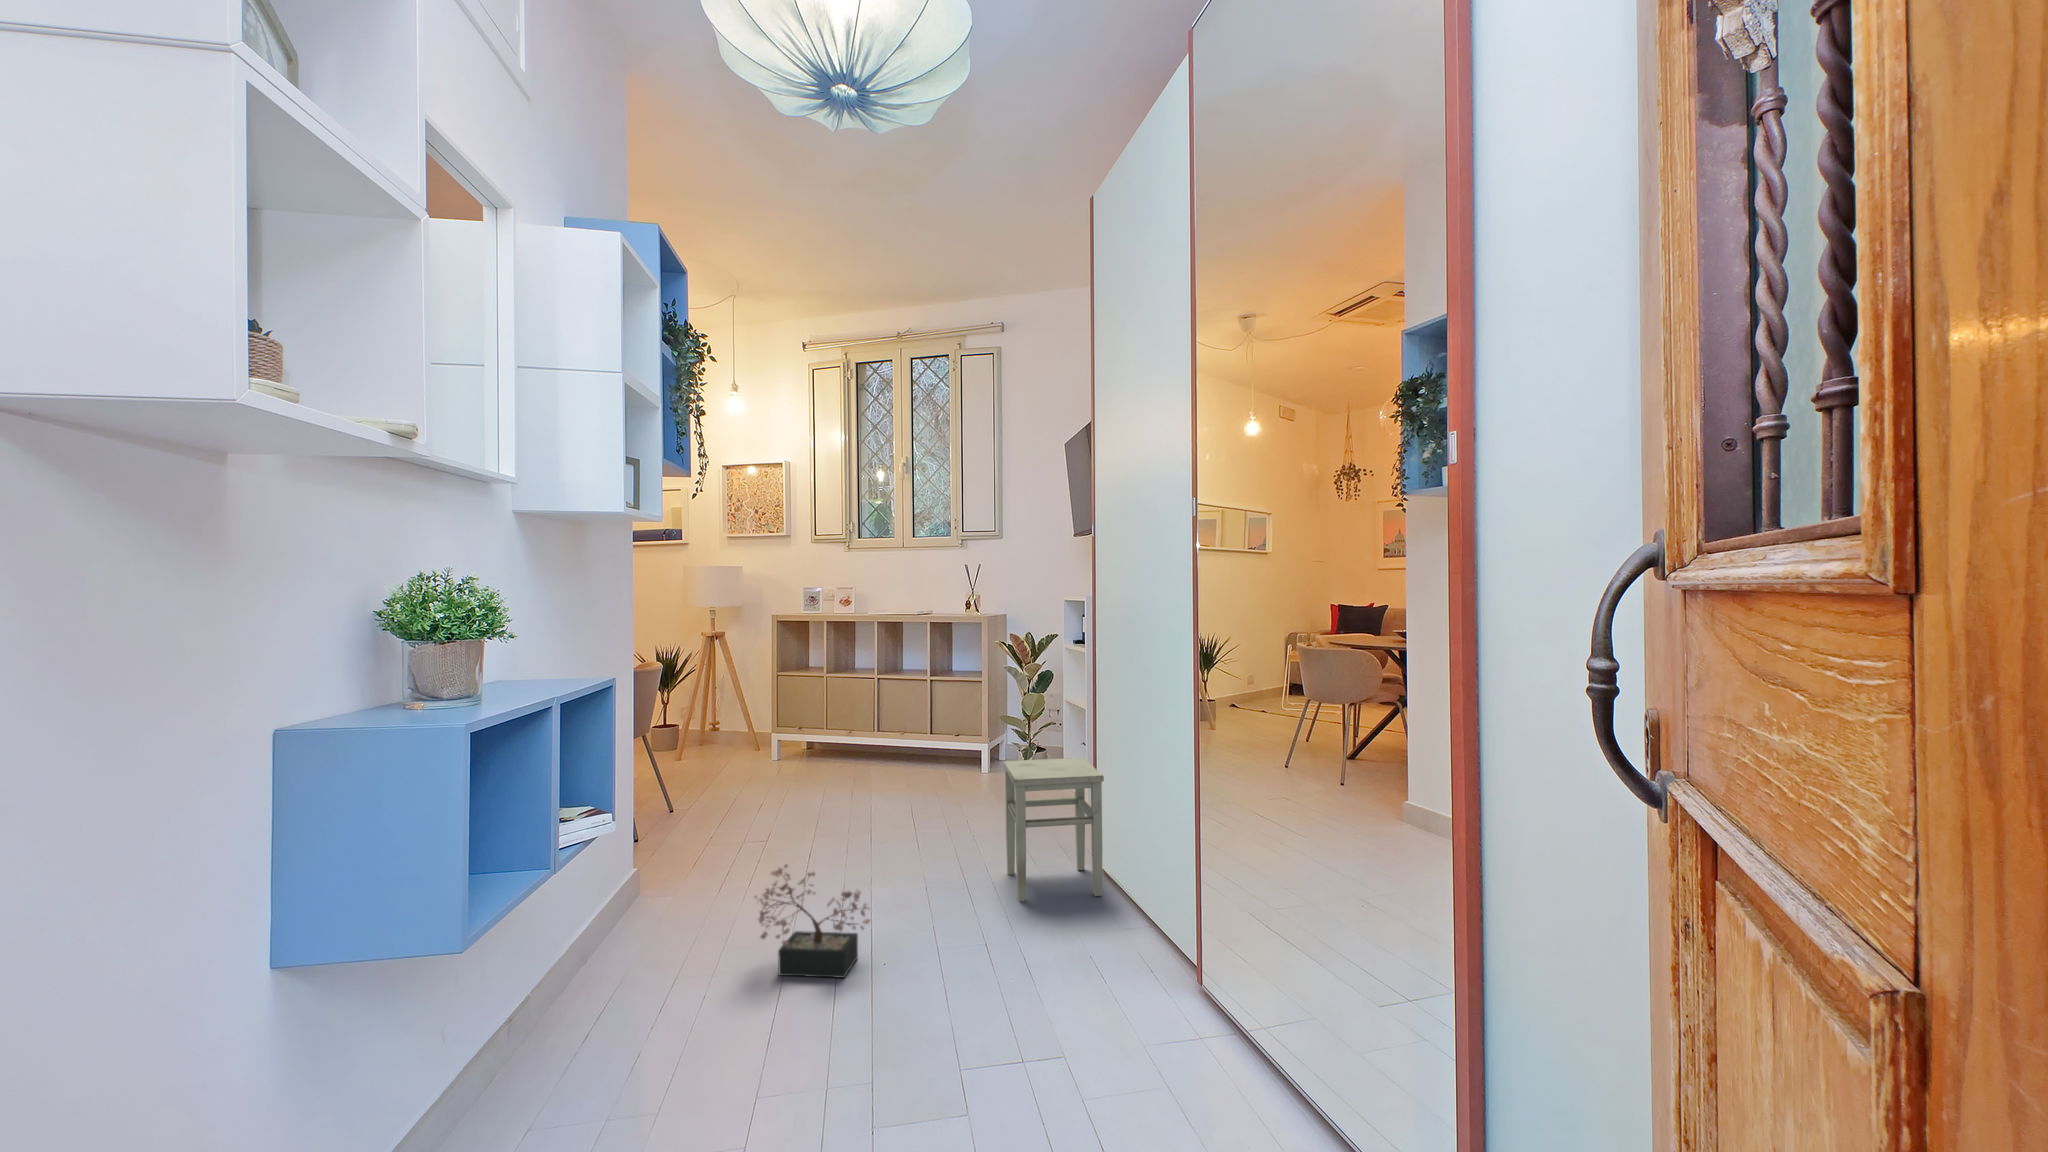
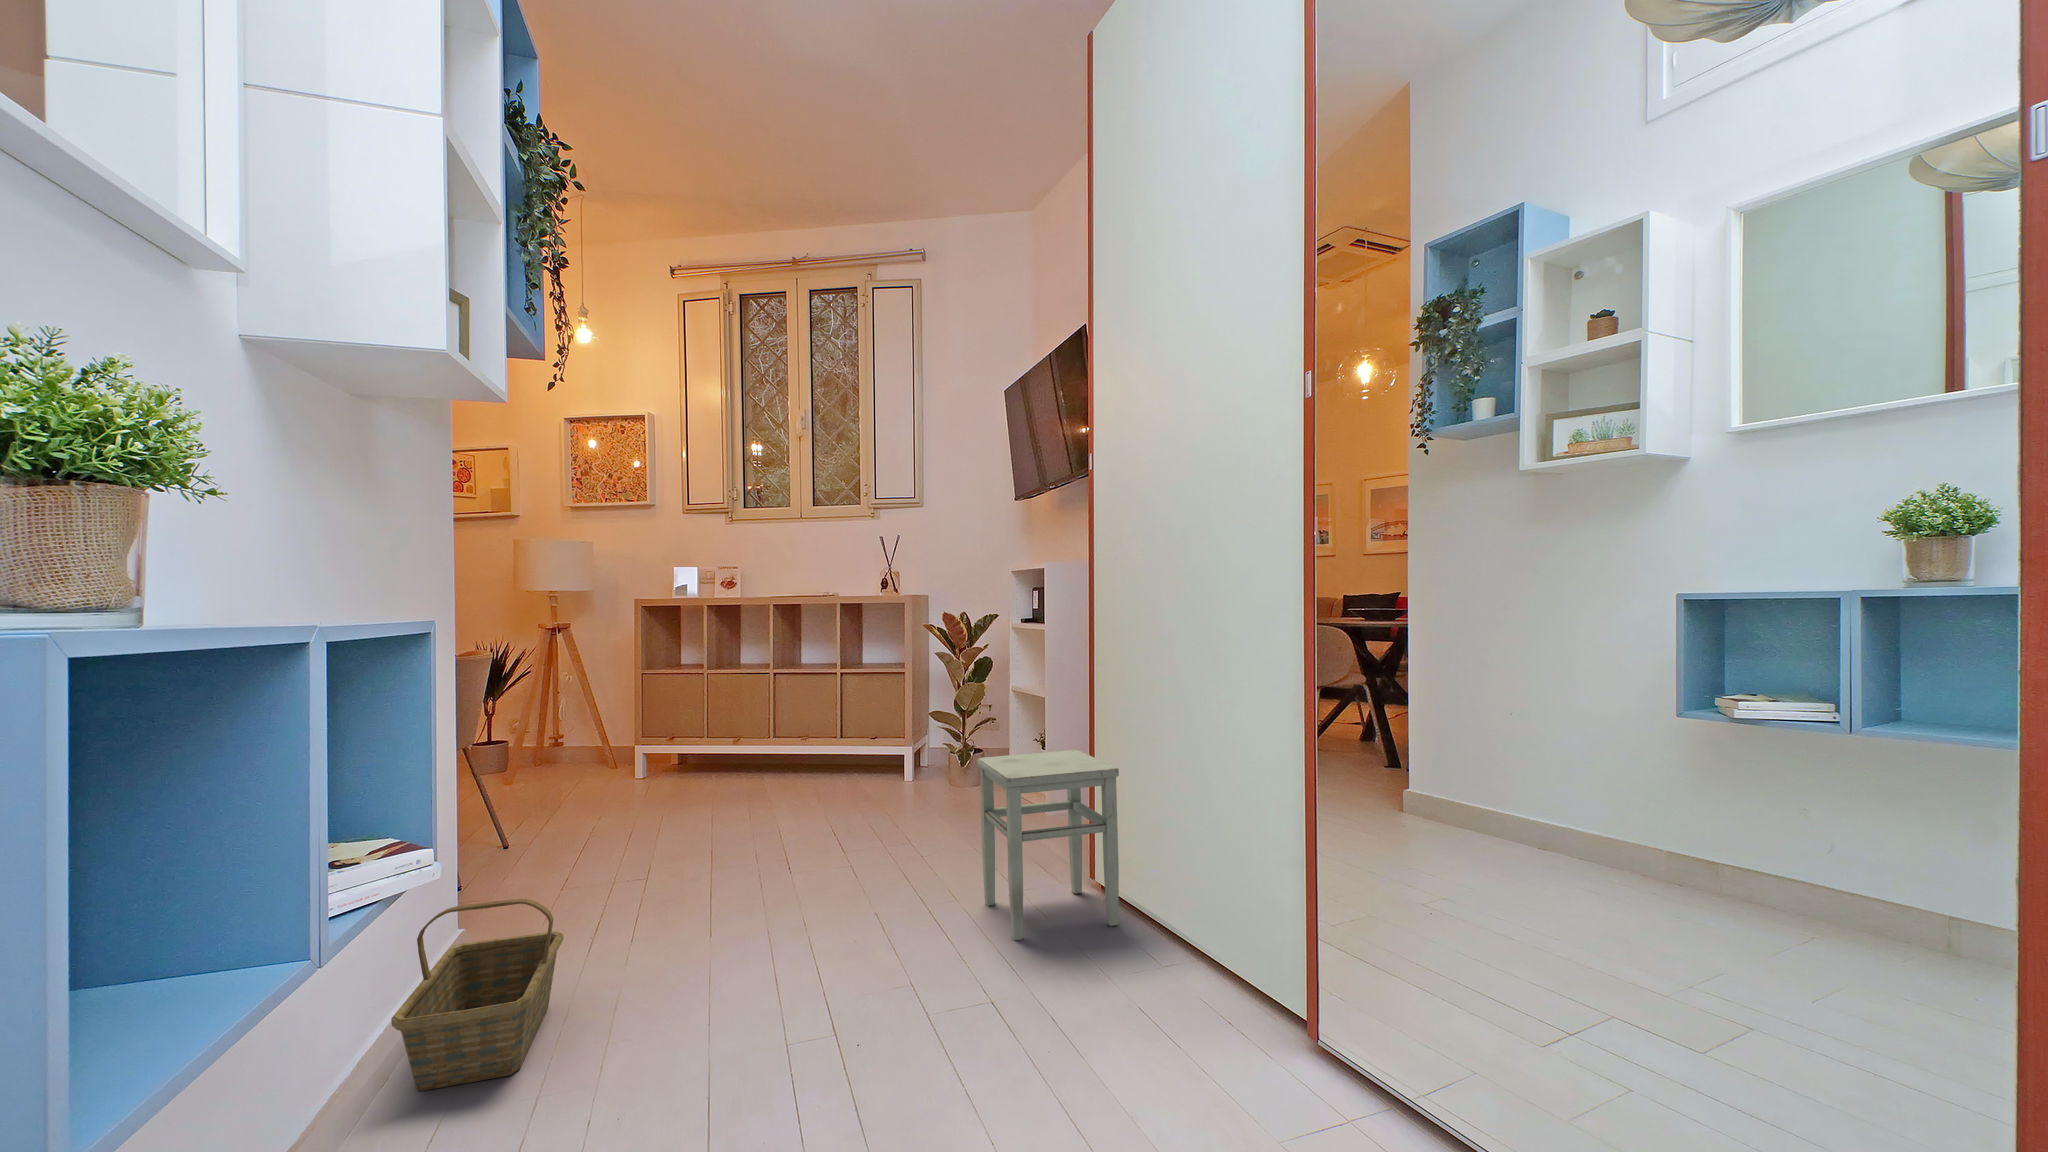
basket: none [592,847,700,966] -> present [391,899,563,1091]
decorative plant: present [755,864,871,978] -> none [661,913,838,1082]

